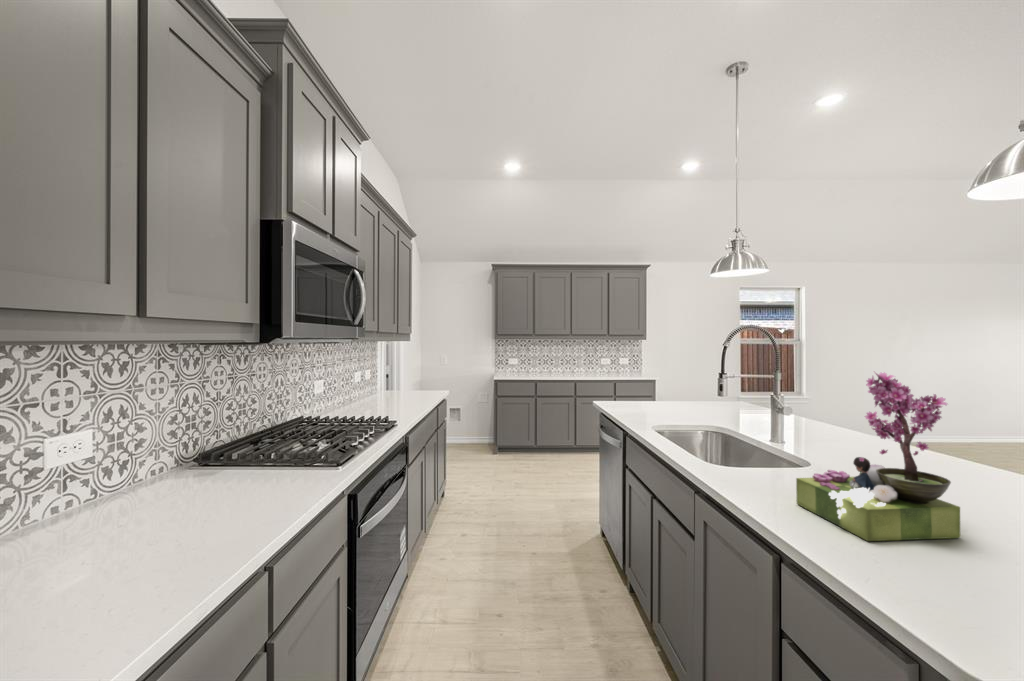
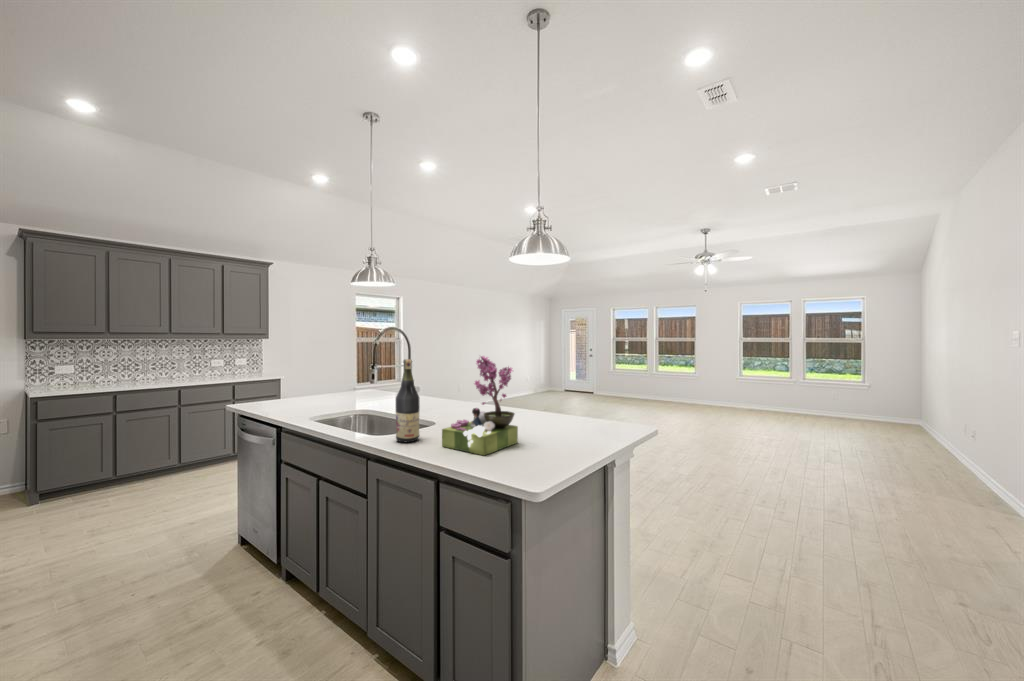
wine bottle: none [732,372,767,485] -> present [396,359,420,442]

